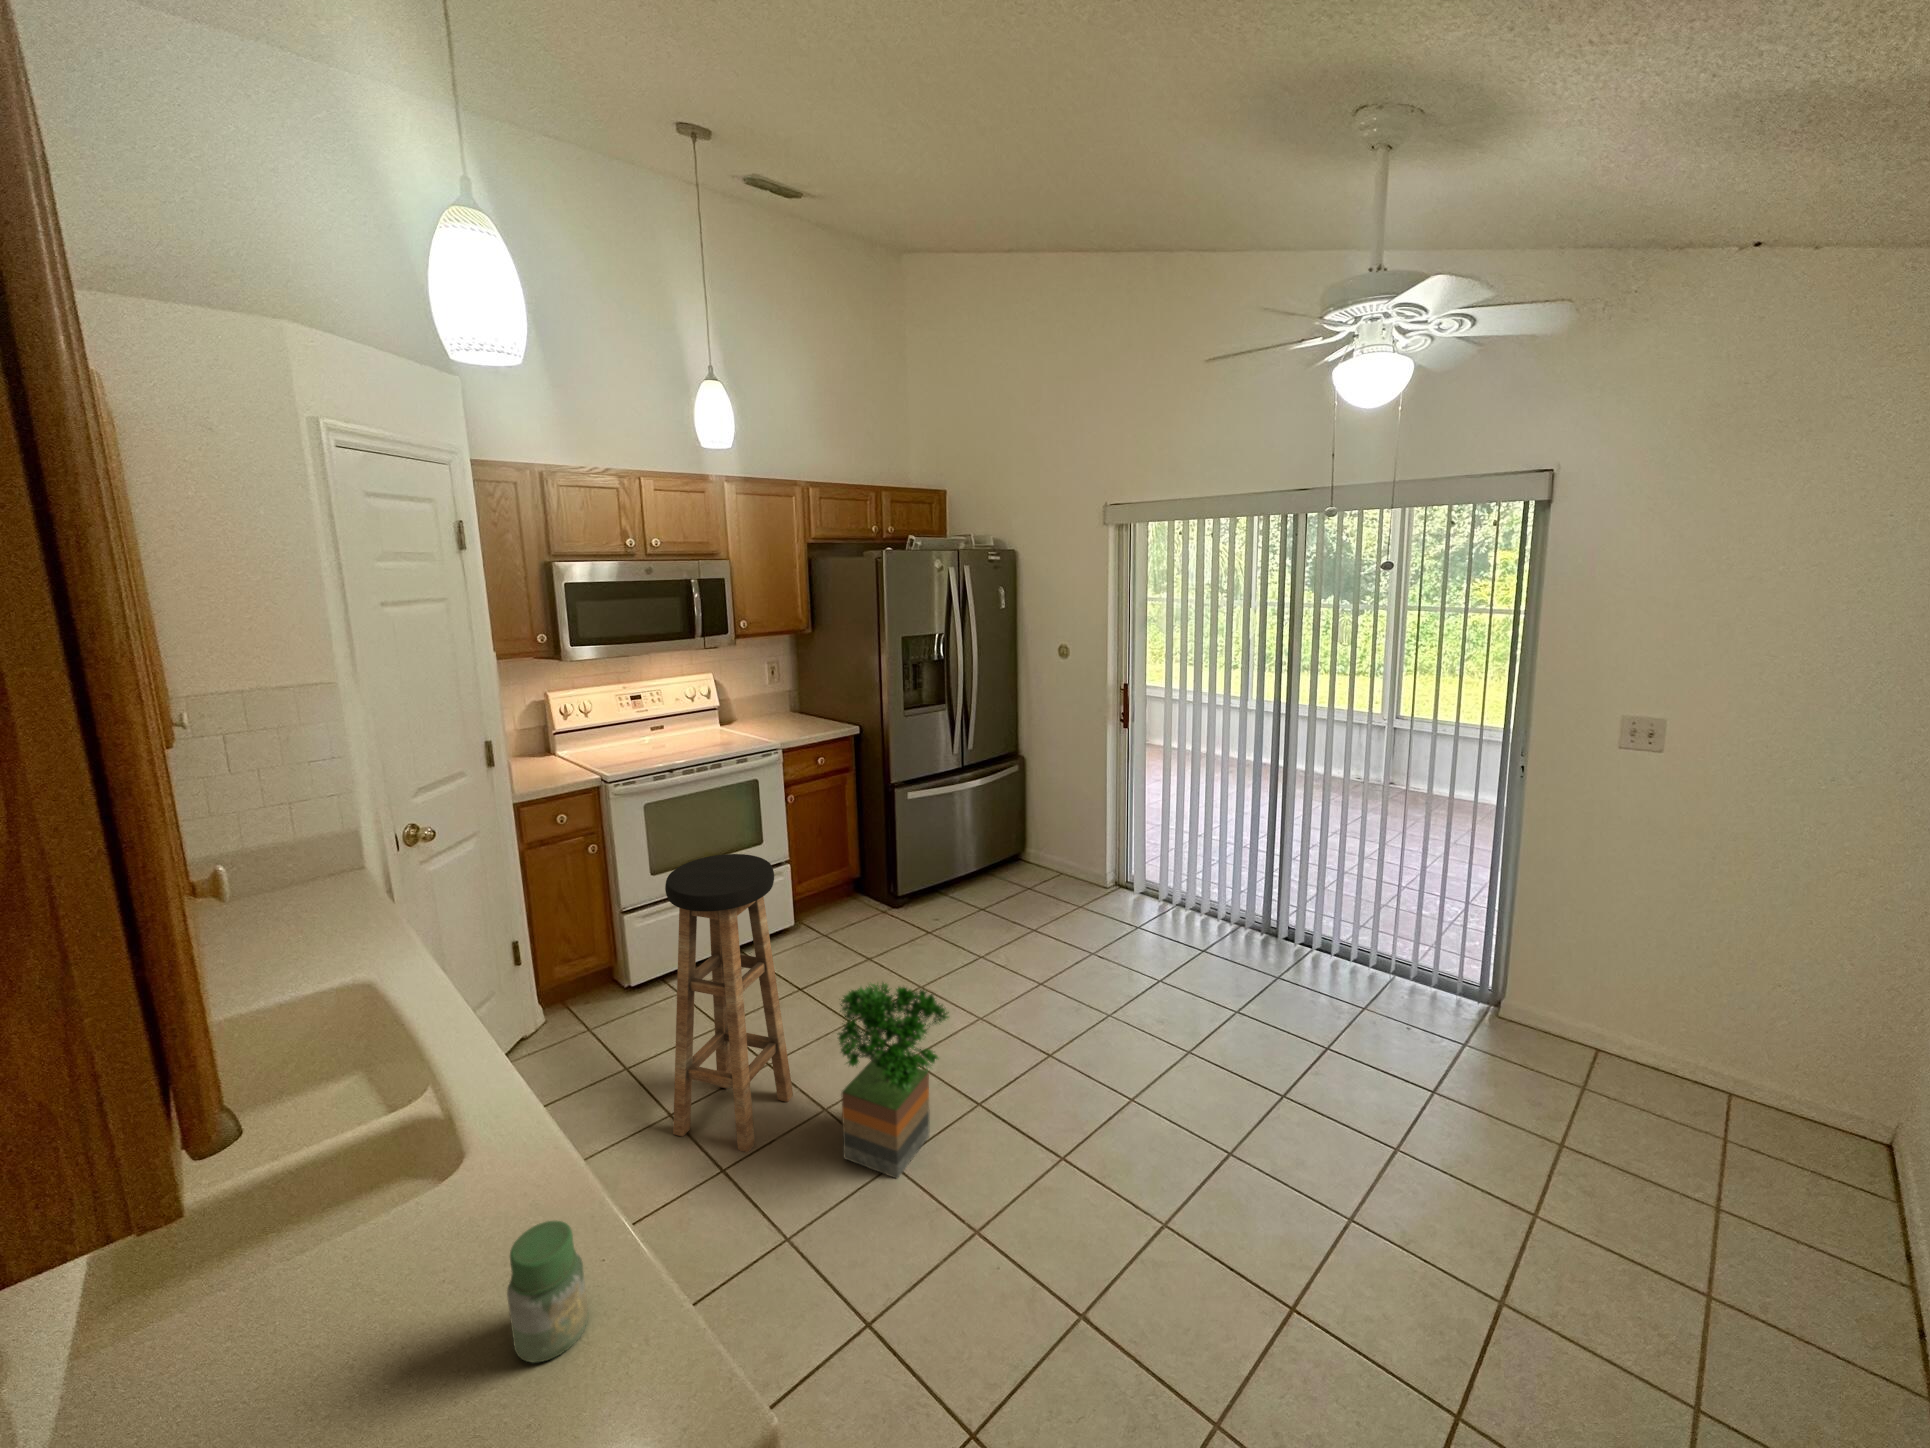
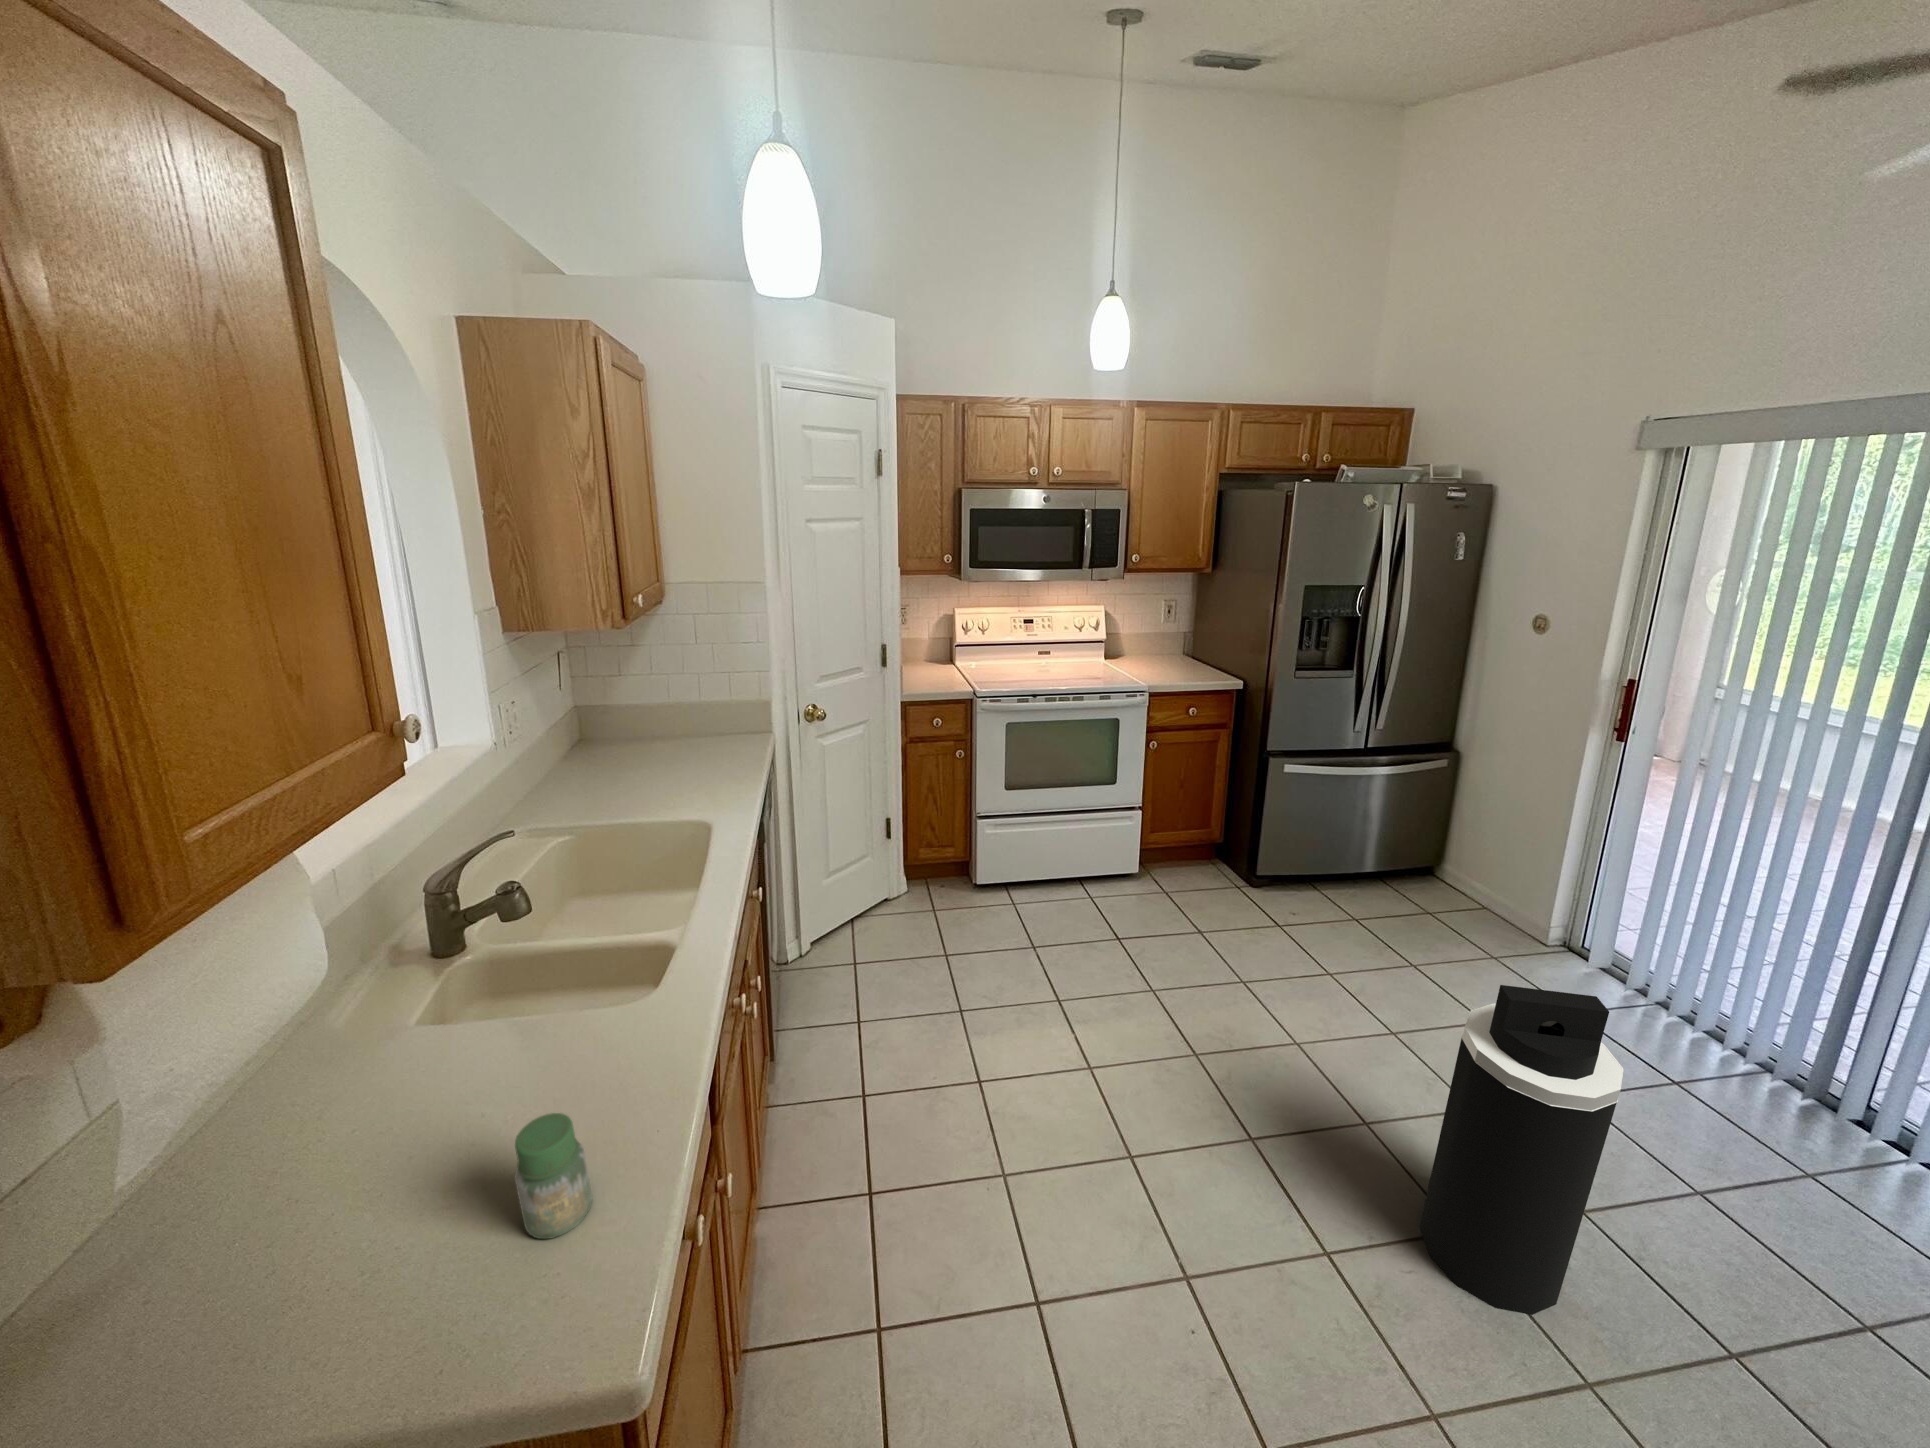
bar stool: present [665,854,793,1152] -> none [954,788,1067,1078]
trash can: none [1106,888,1205,1133] -> present [1419,985,1624,1315]
potted tree: present [837,983,949,1178] -> none [1081,963,1219,1180]

